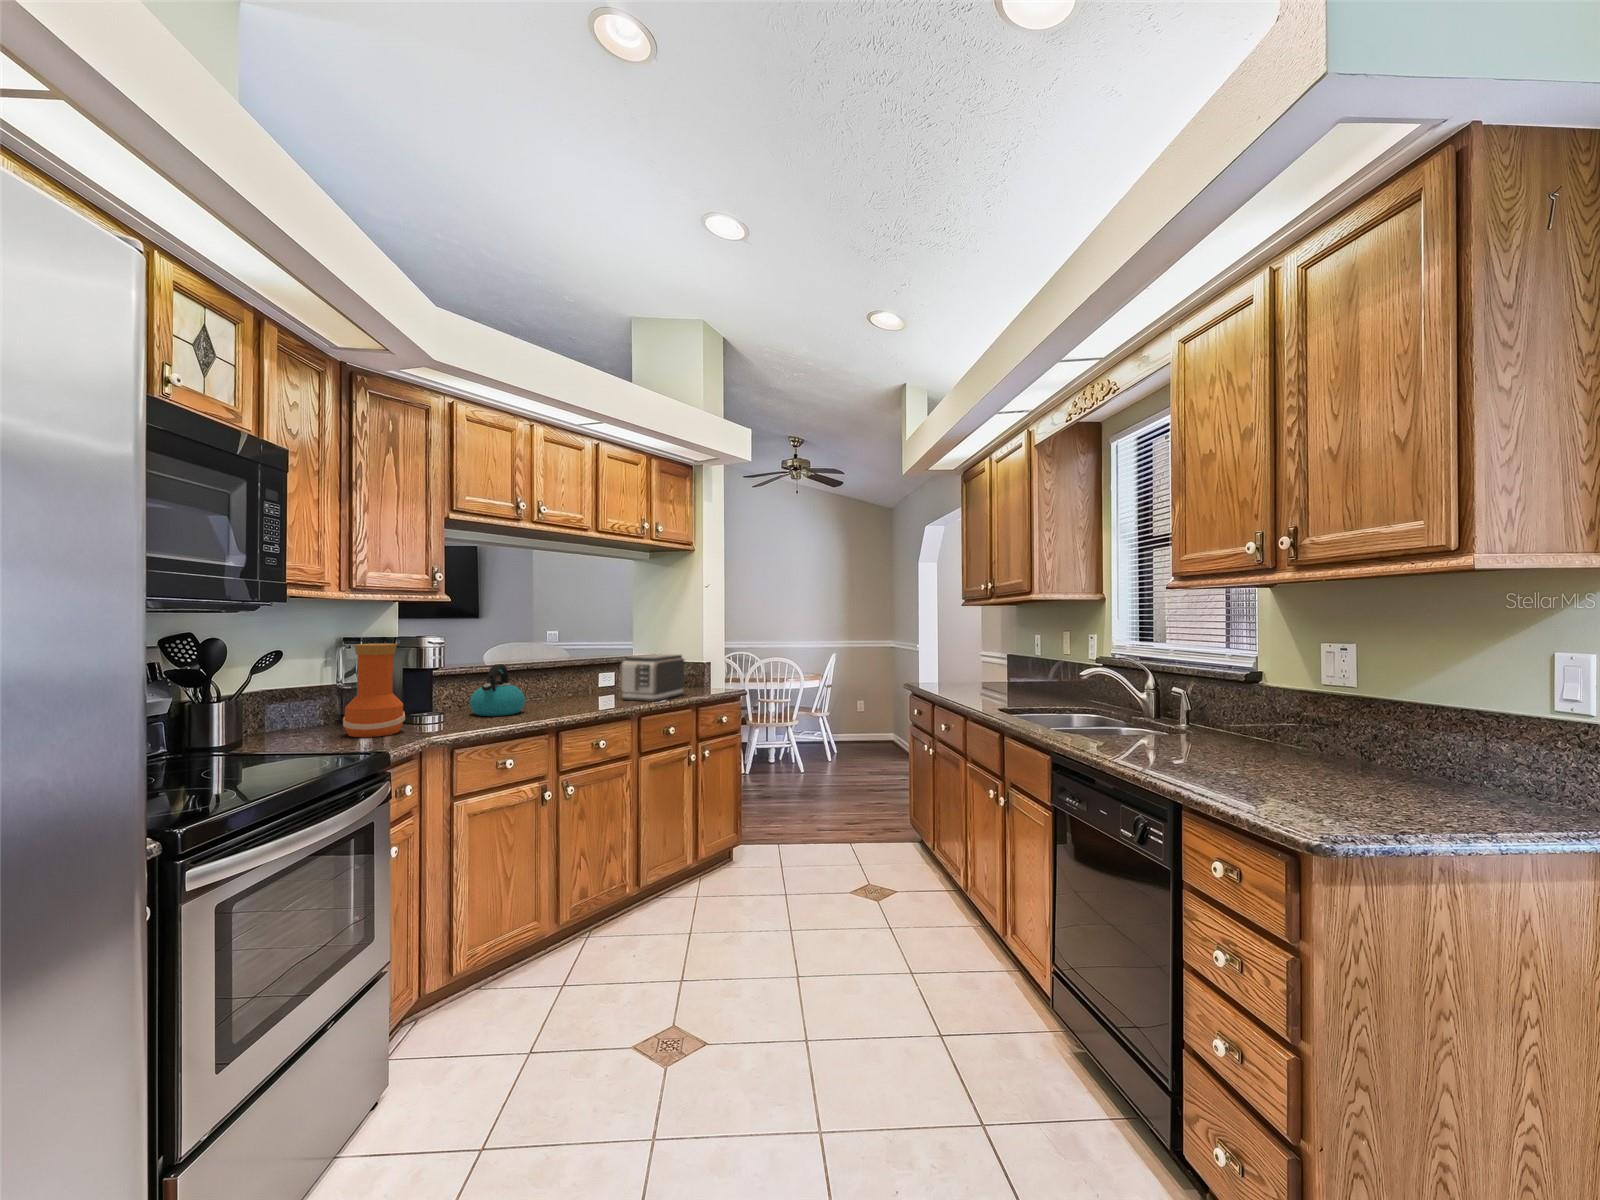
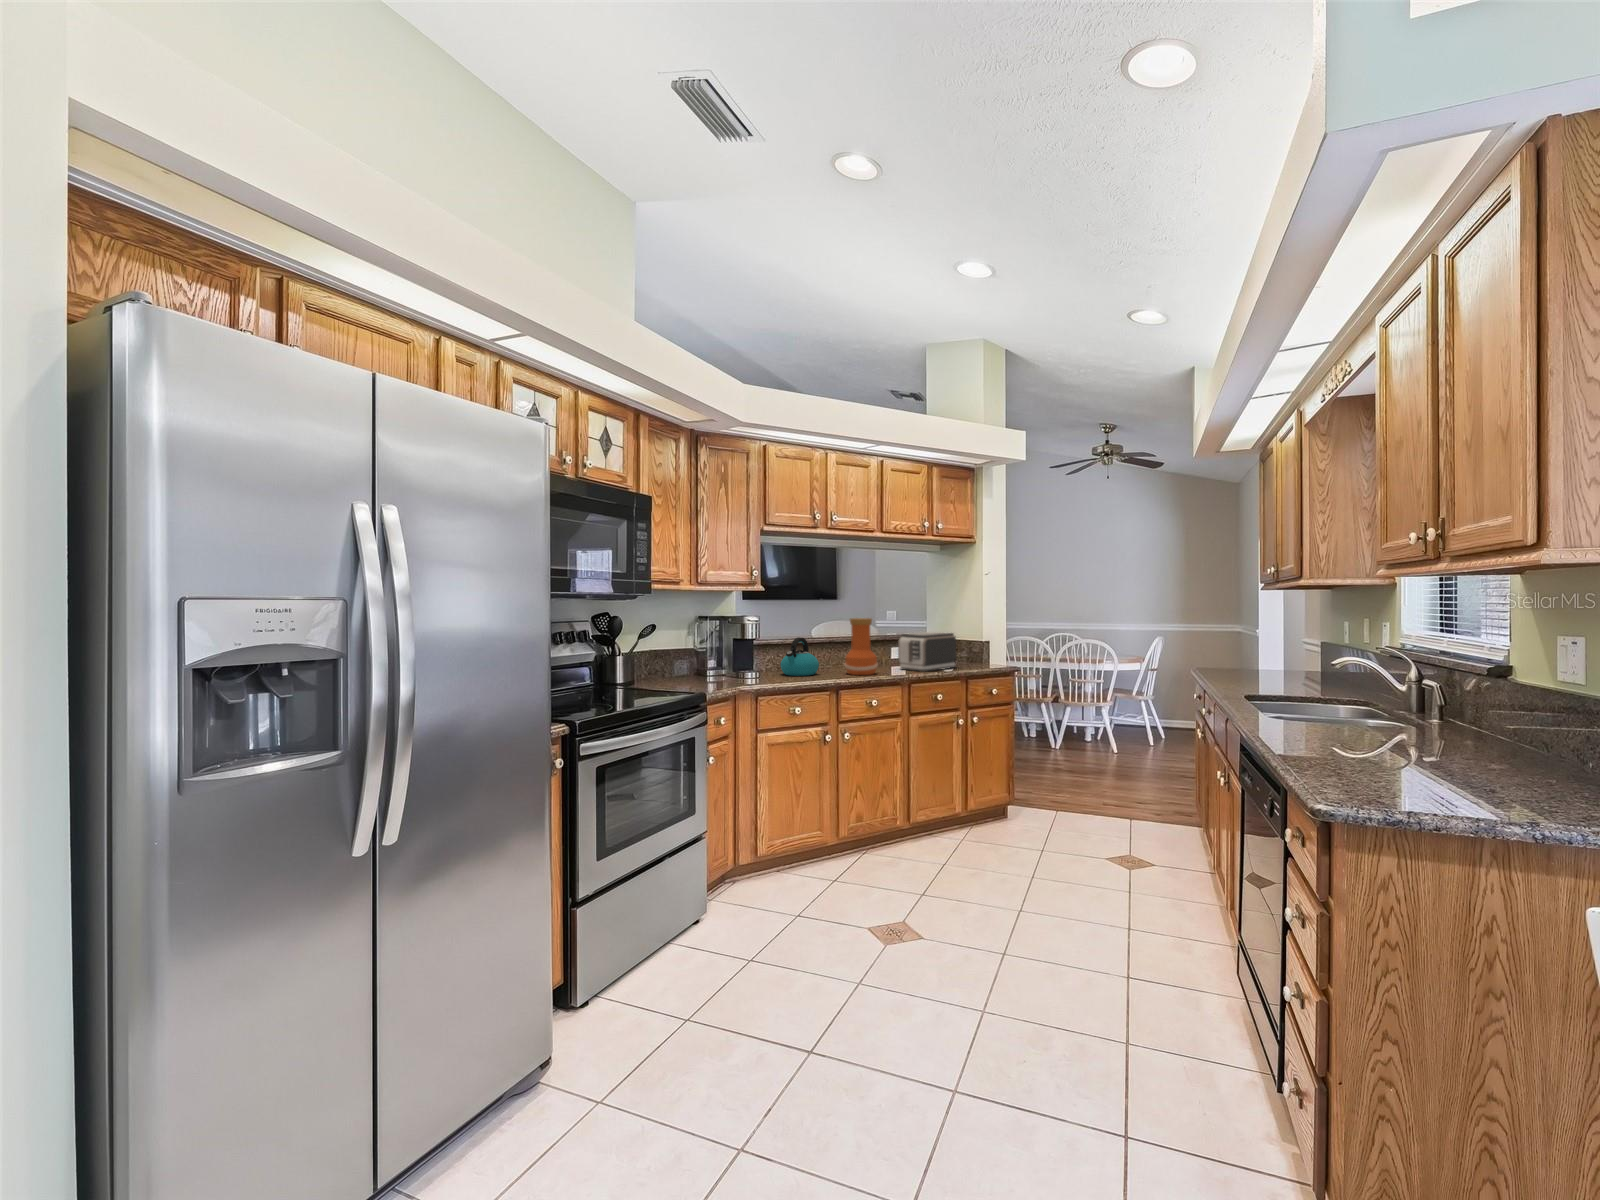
vase: present [343,644,405,737] -> present [844,618,878,675]

